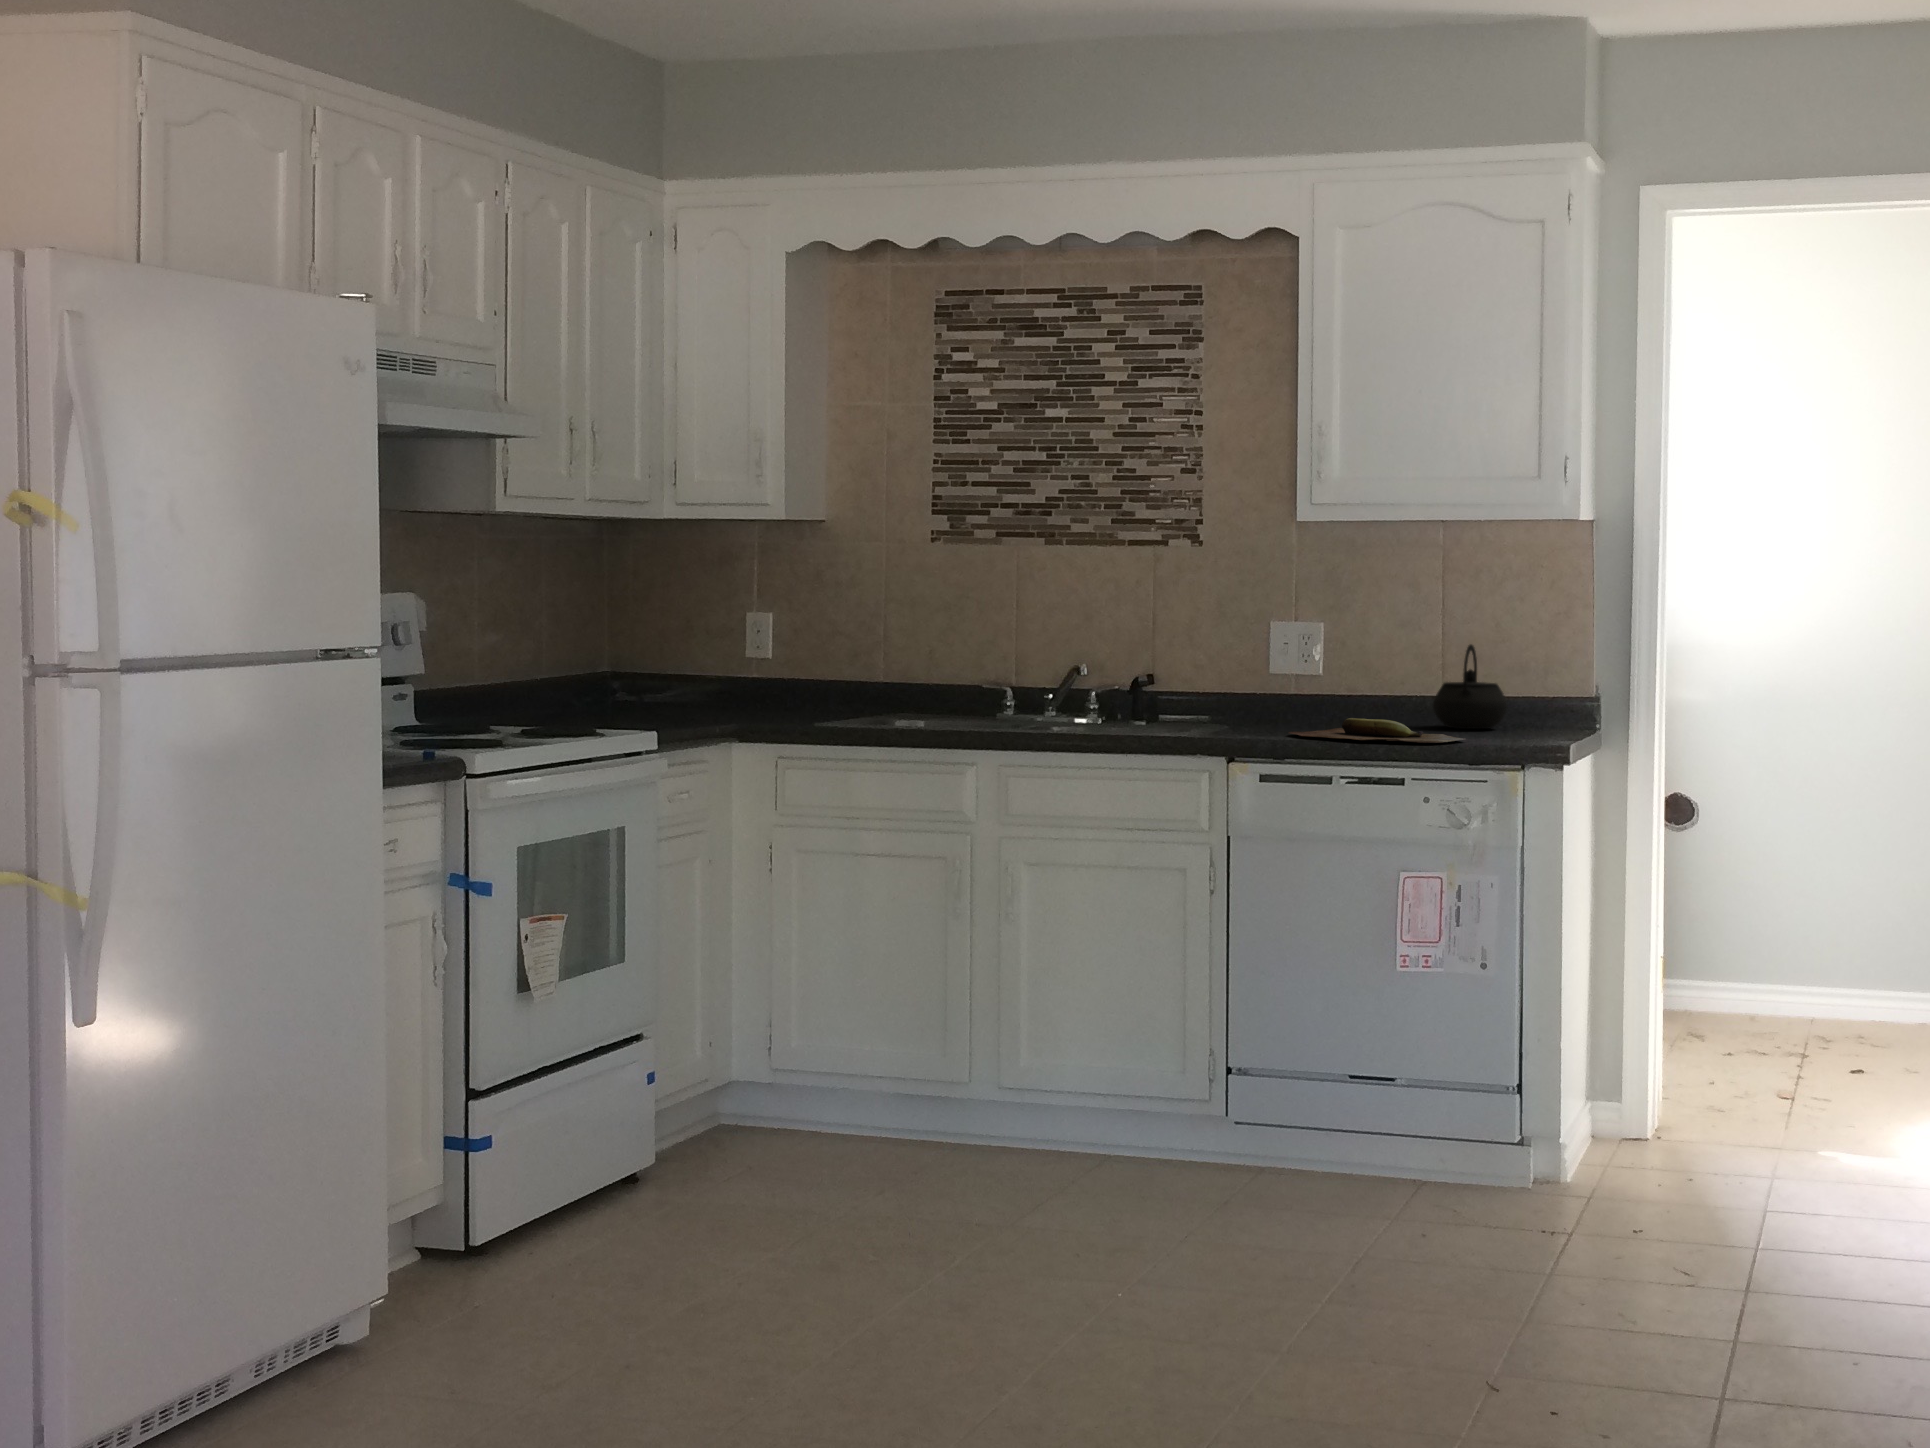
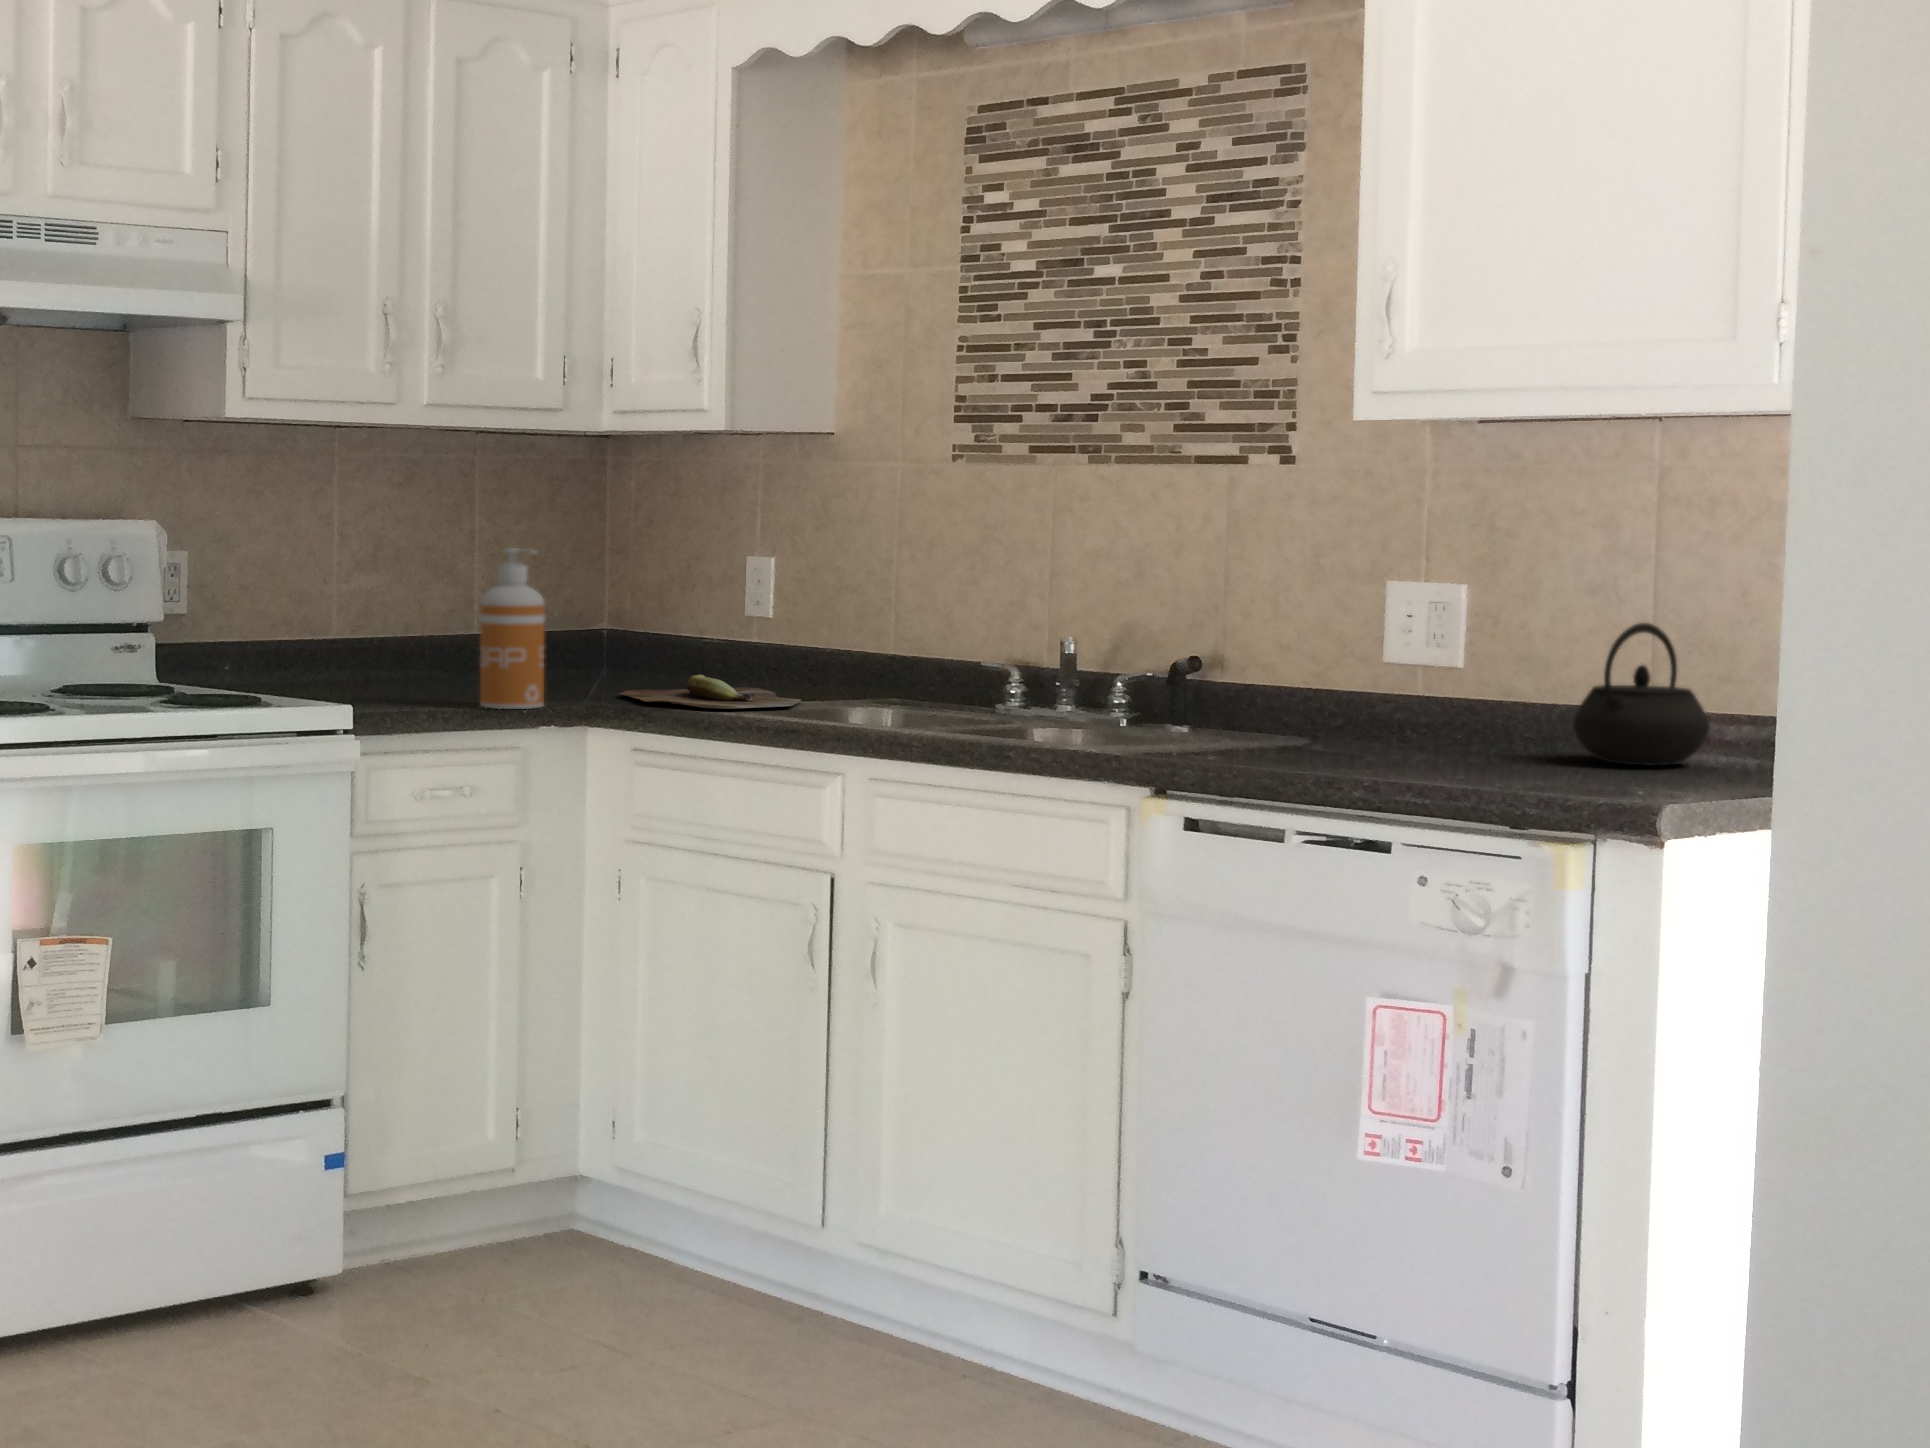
soap dispenser: none [688,606,736,726] -> present [480,548,545,709]
cutting board: present [1290,718,1464,743] -> present [619,675,801,709]

